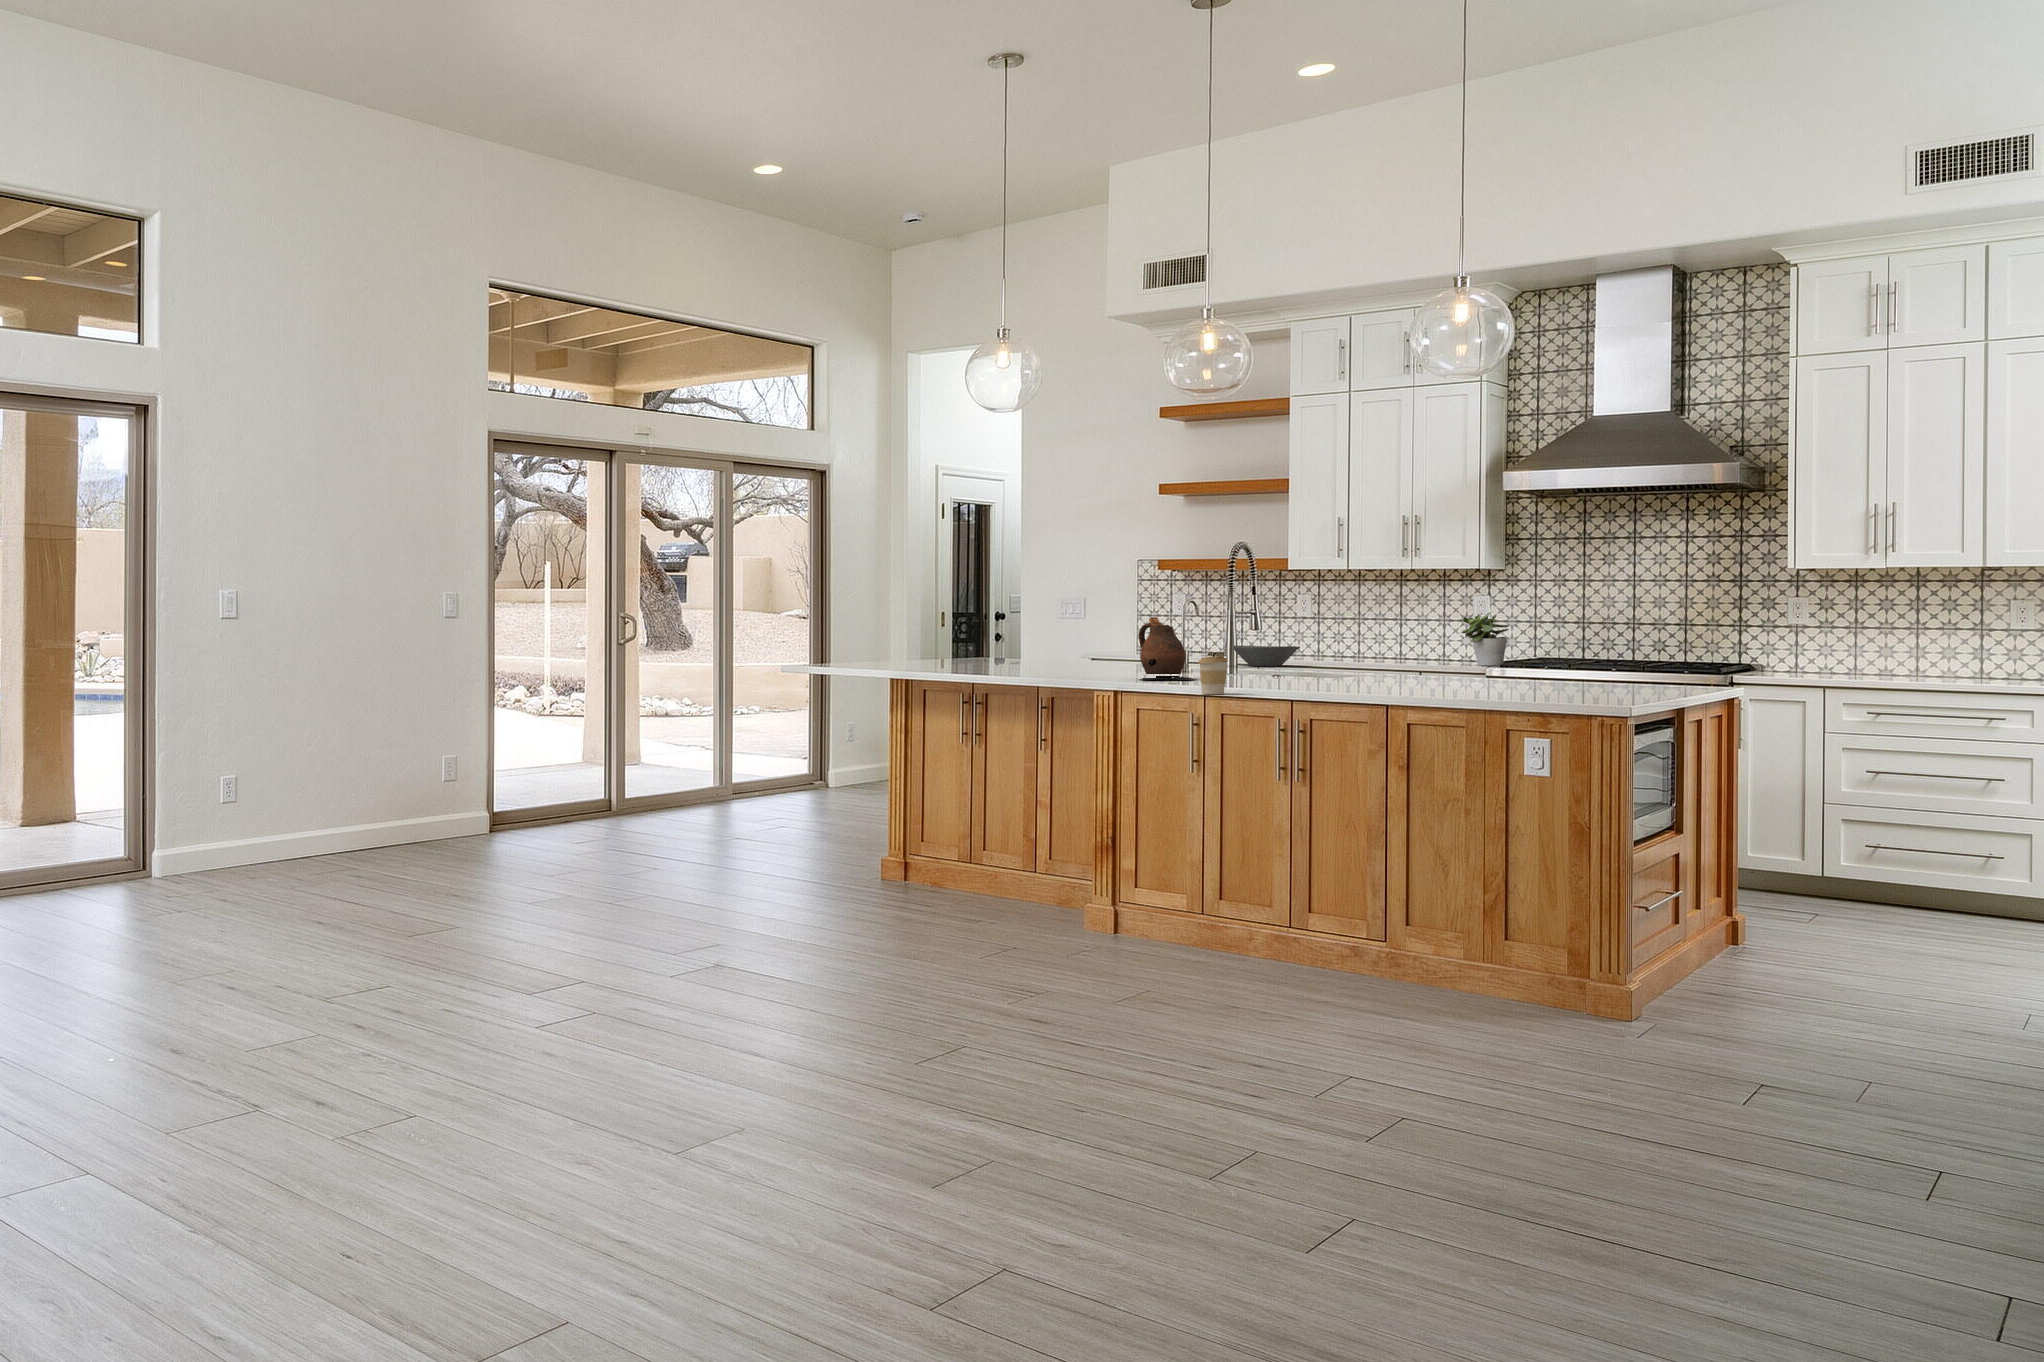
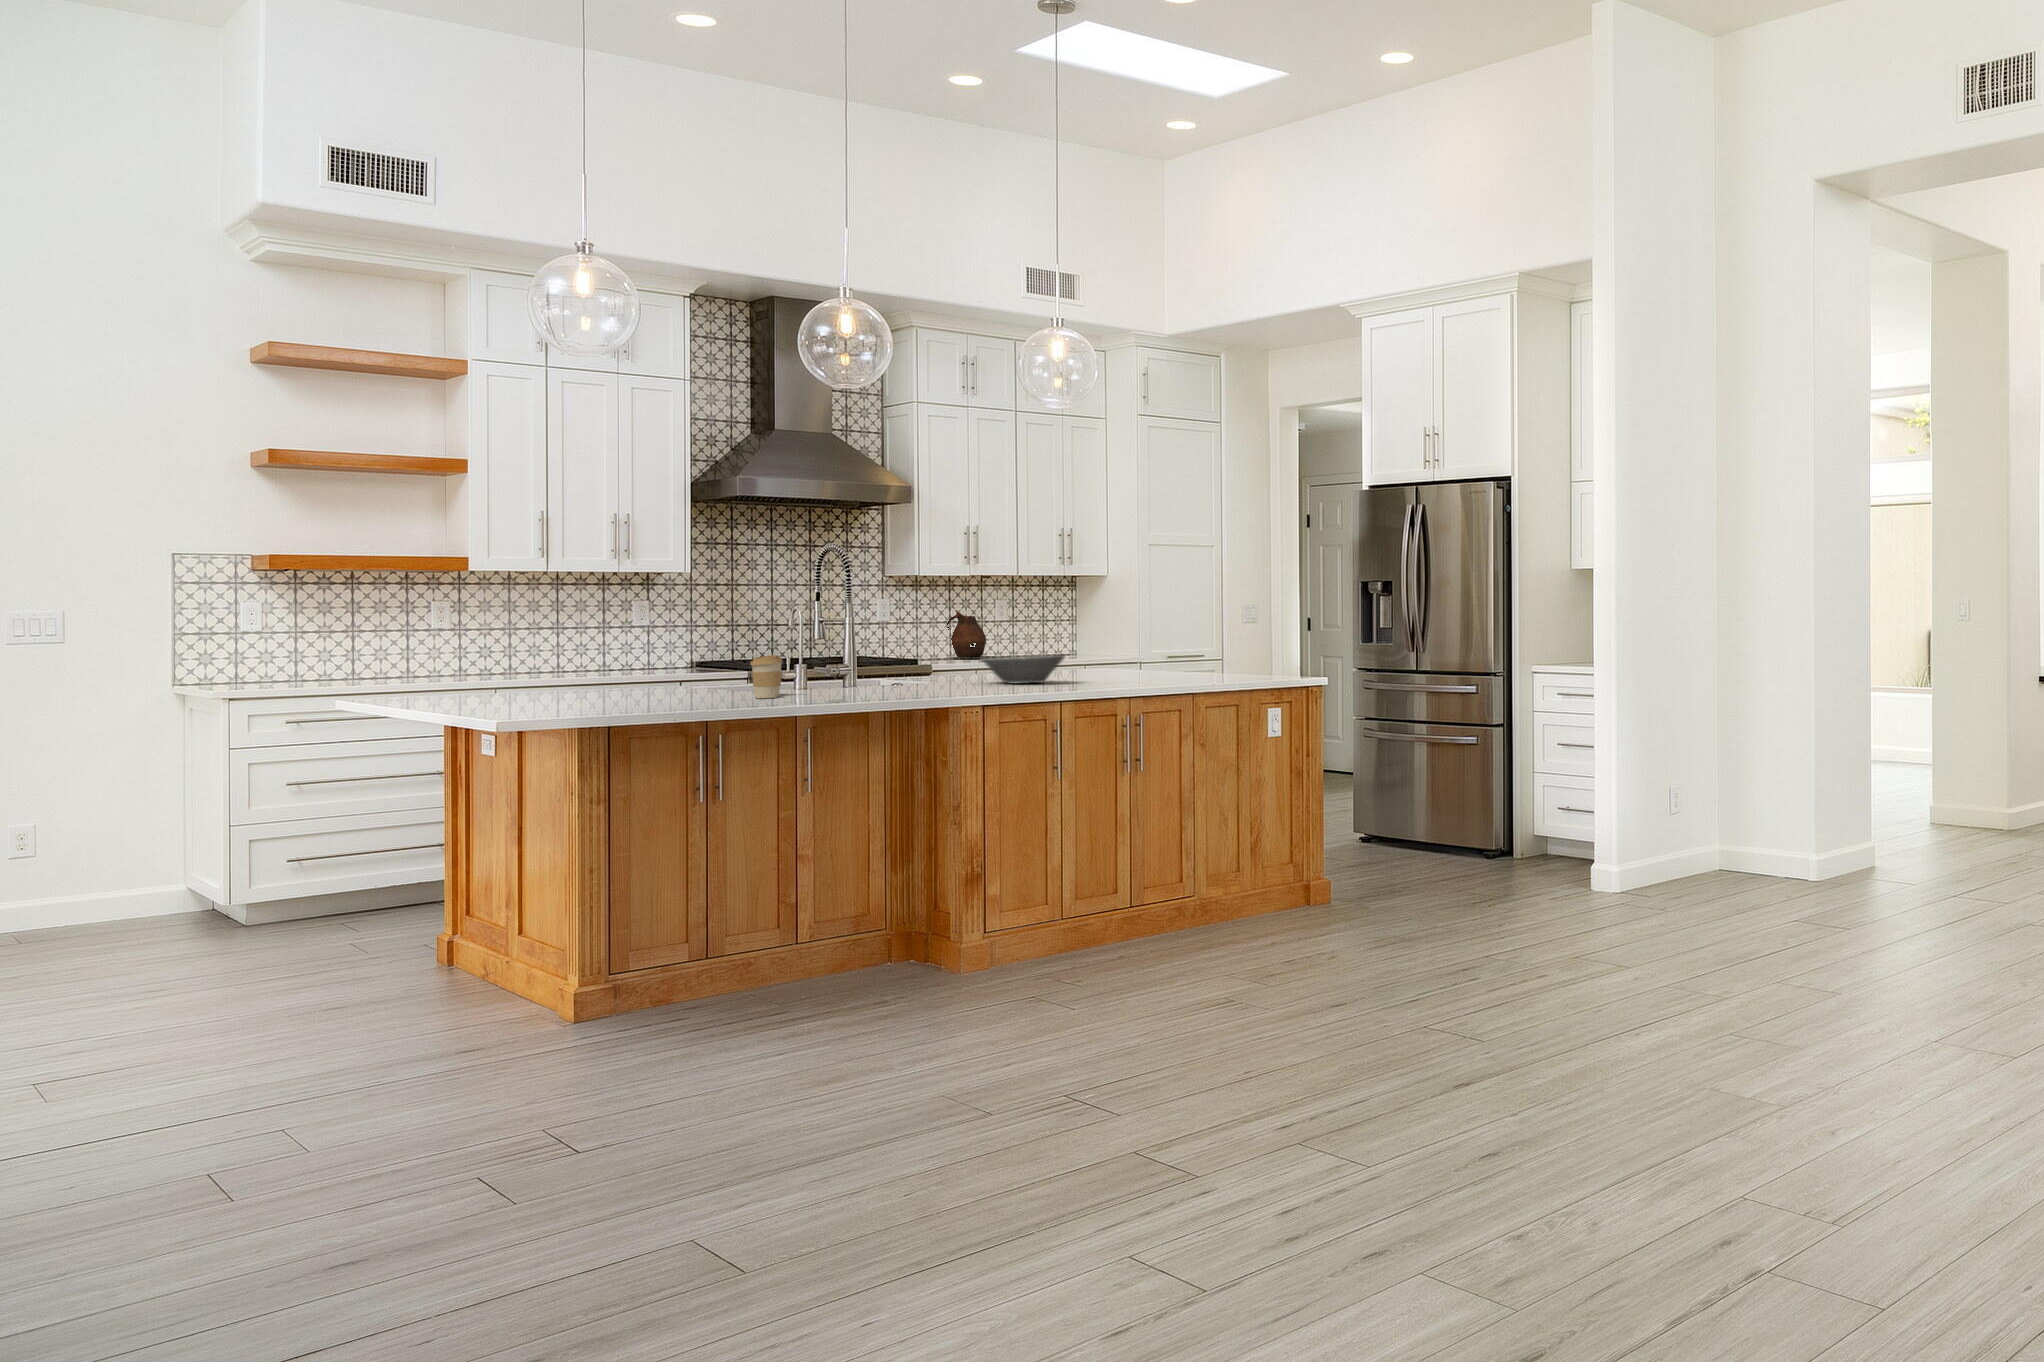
potted plant: present [1461,612,1508,666] -> none [613,617,667,673]
ceramic pitcher: present [1139,617,1195,681] -> present [947,611,994,659]
bowl: present [1233,646,1300,667] -> present [982,655,1065,684]

